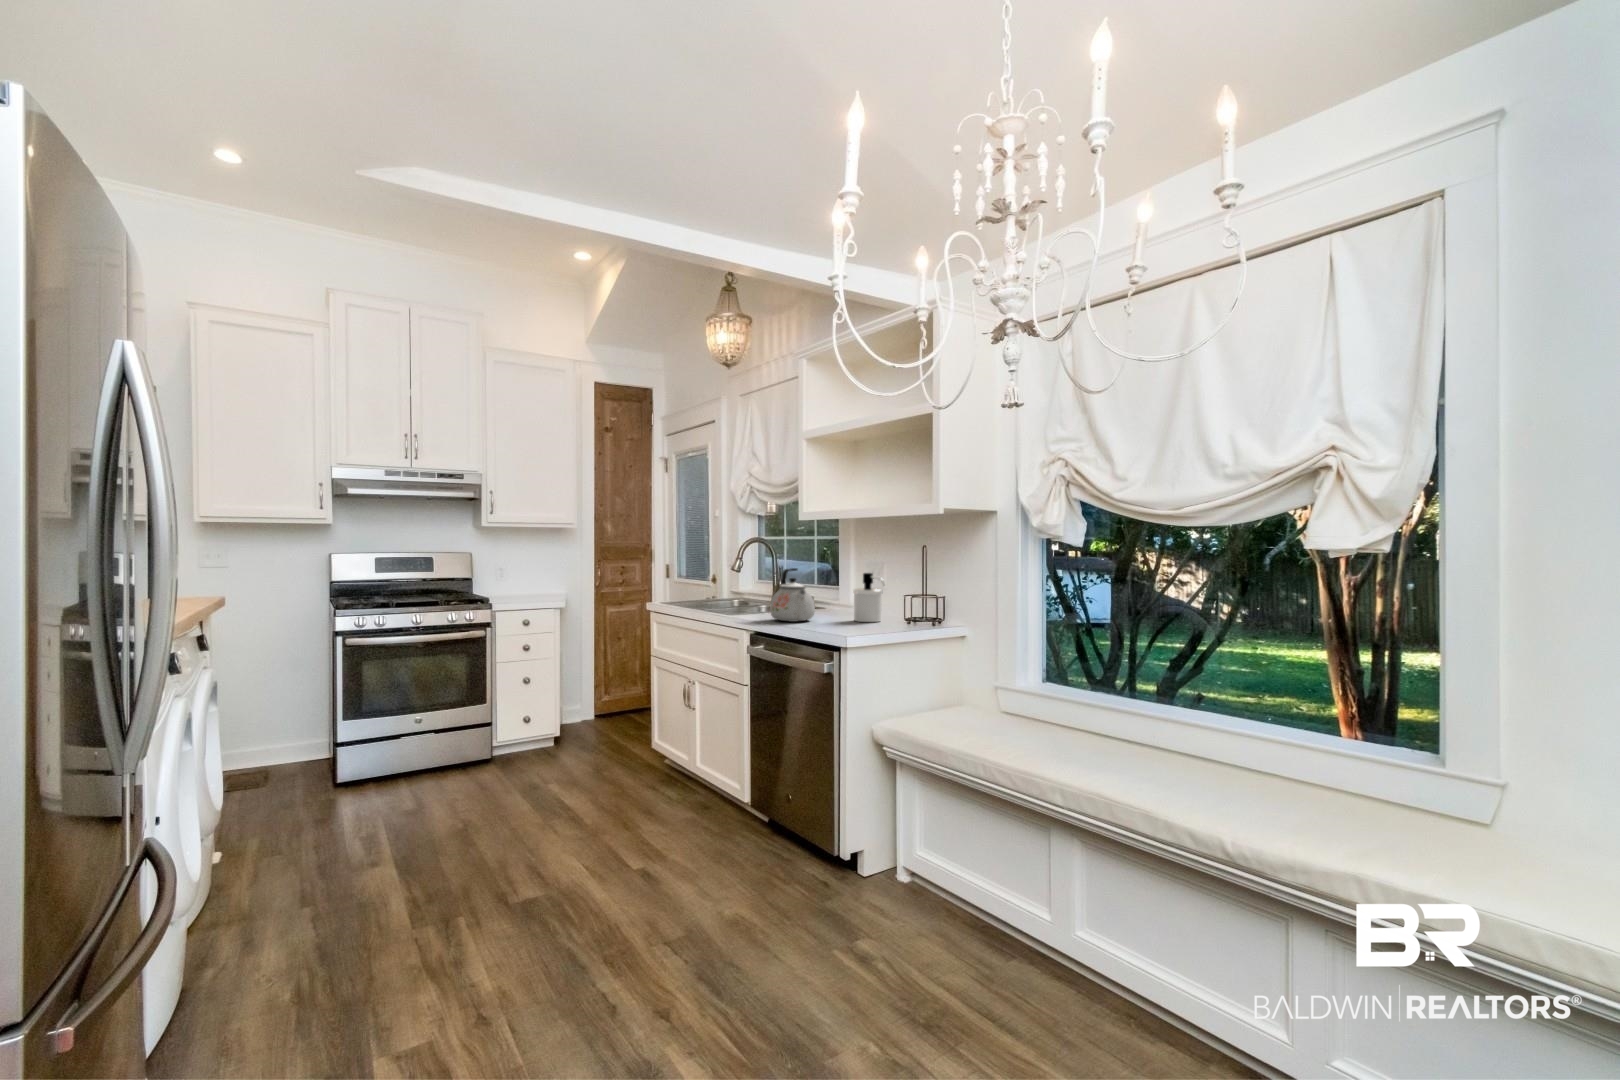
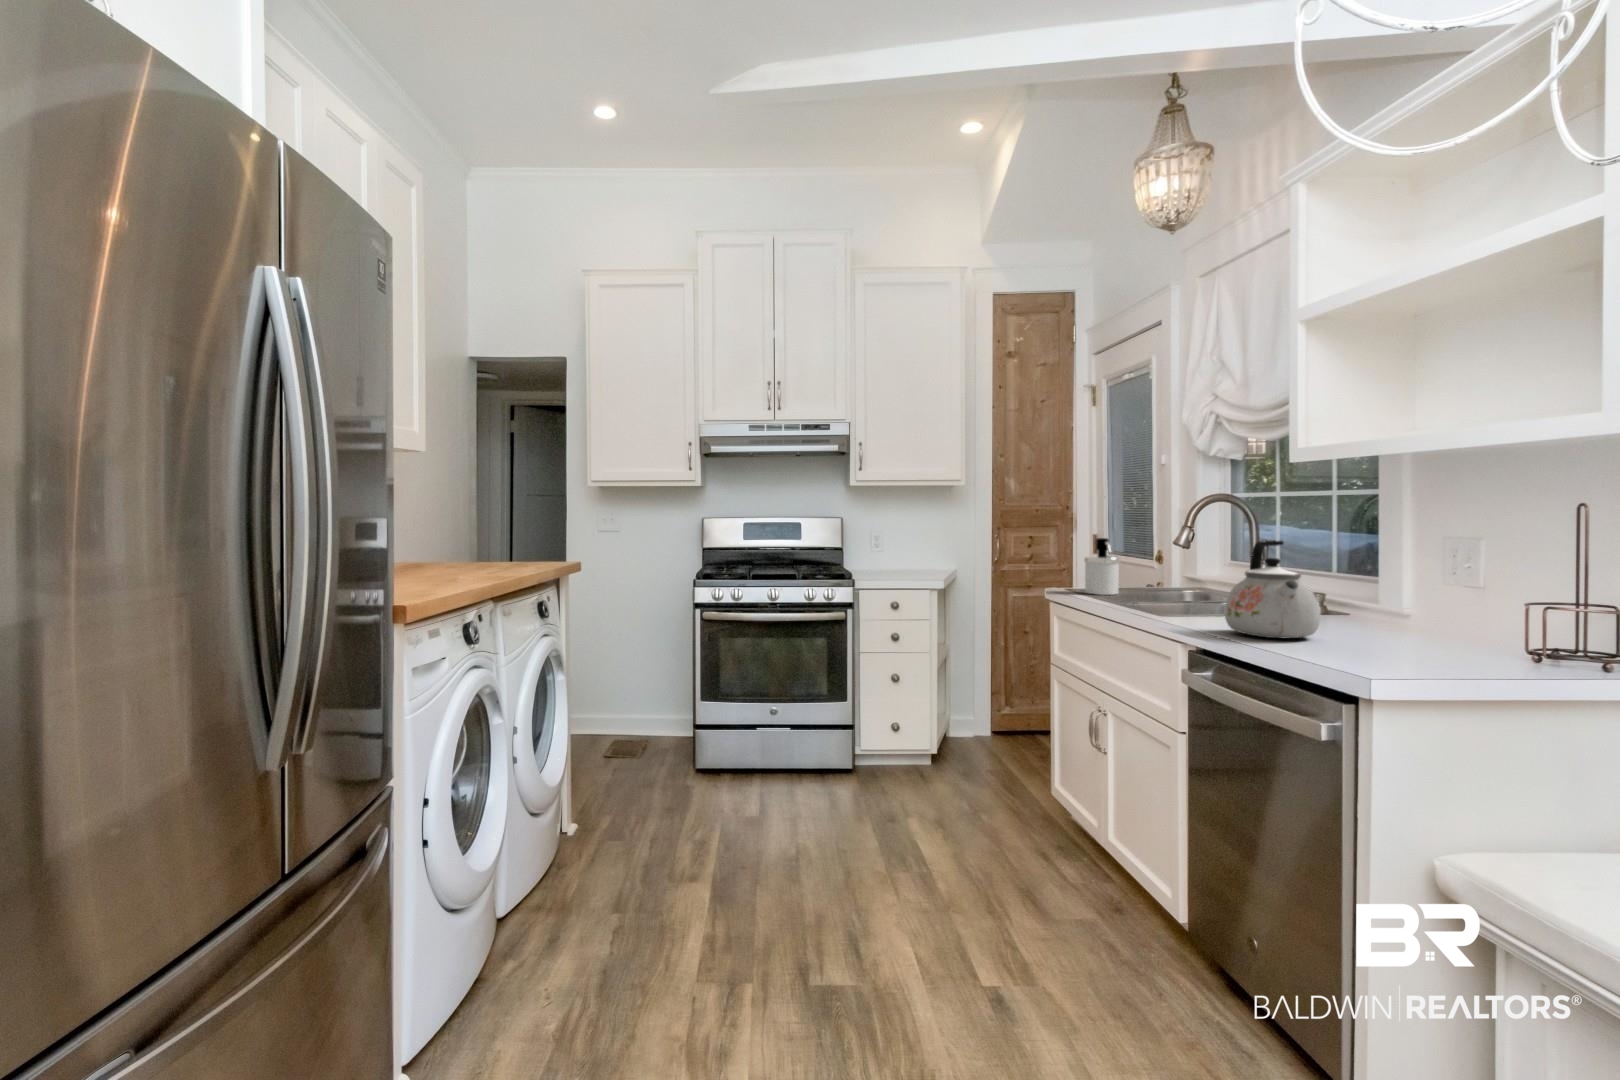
soap dispenser: present [853,573,885,622] -> present [1084,538,1120,595]

